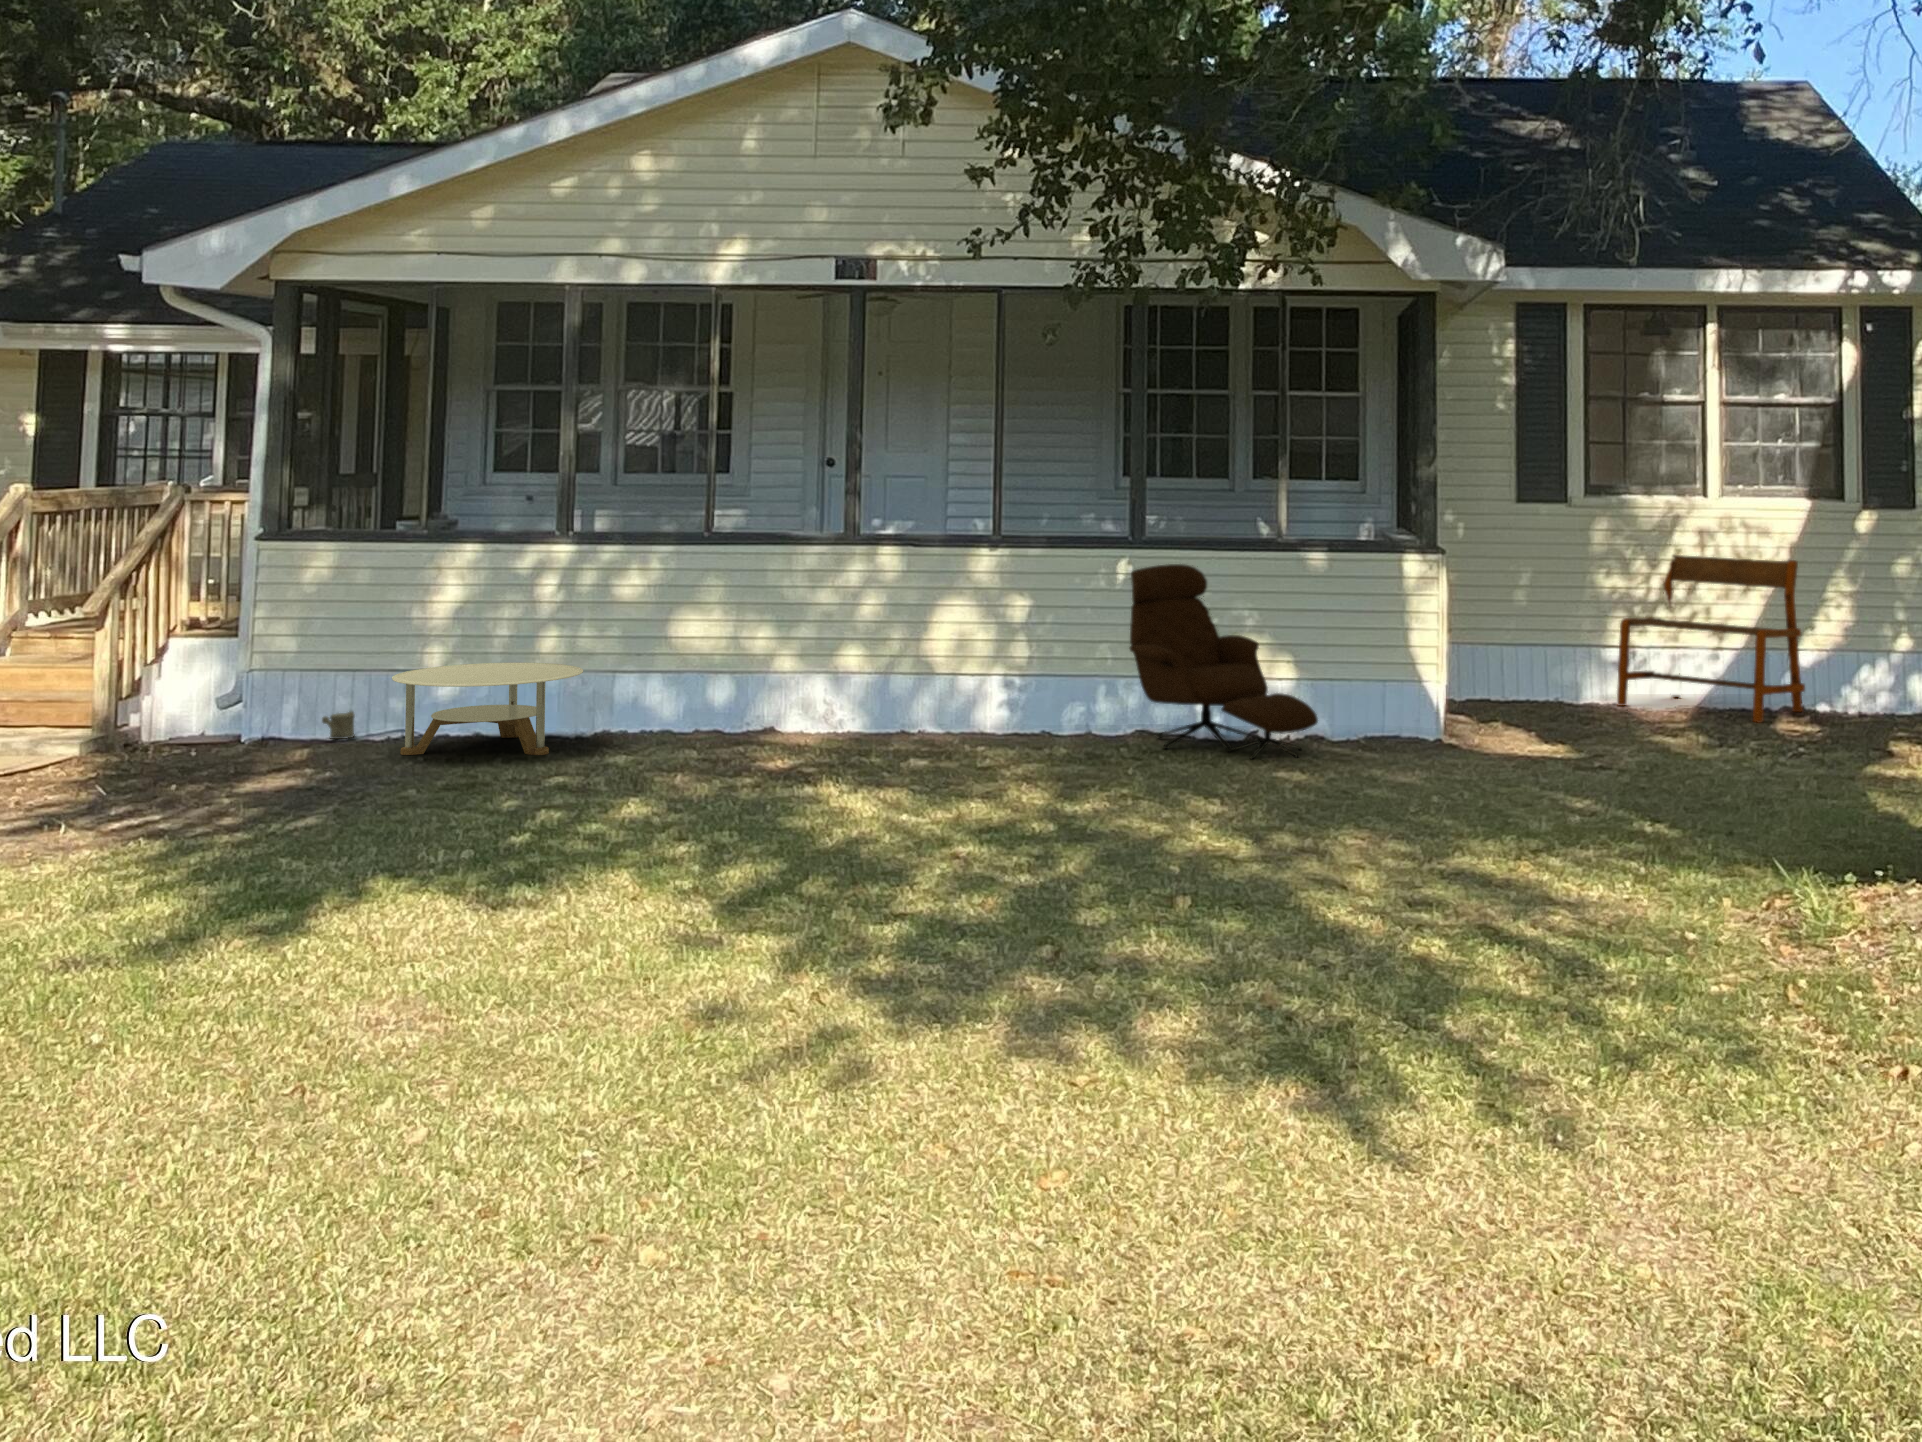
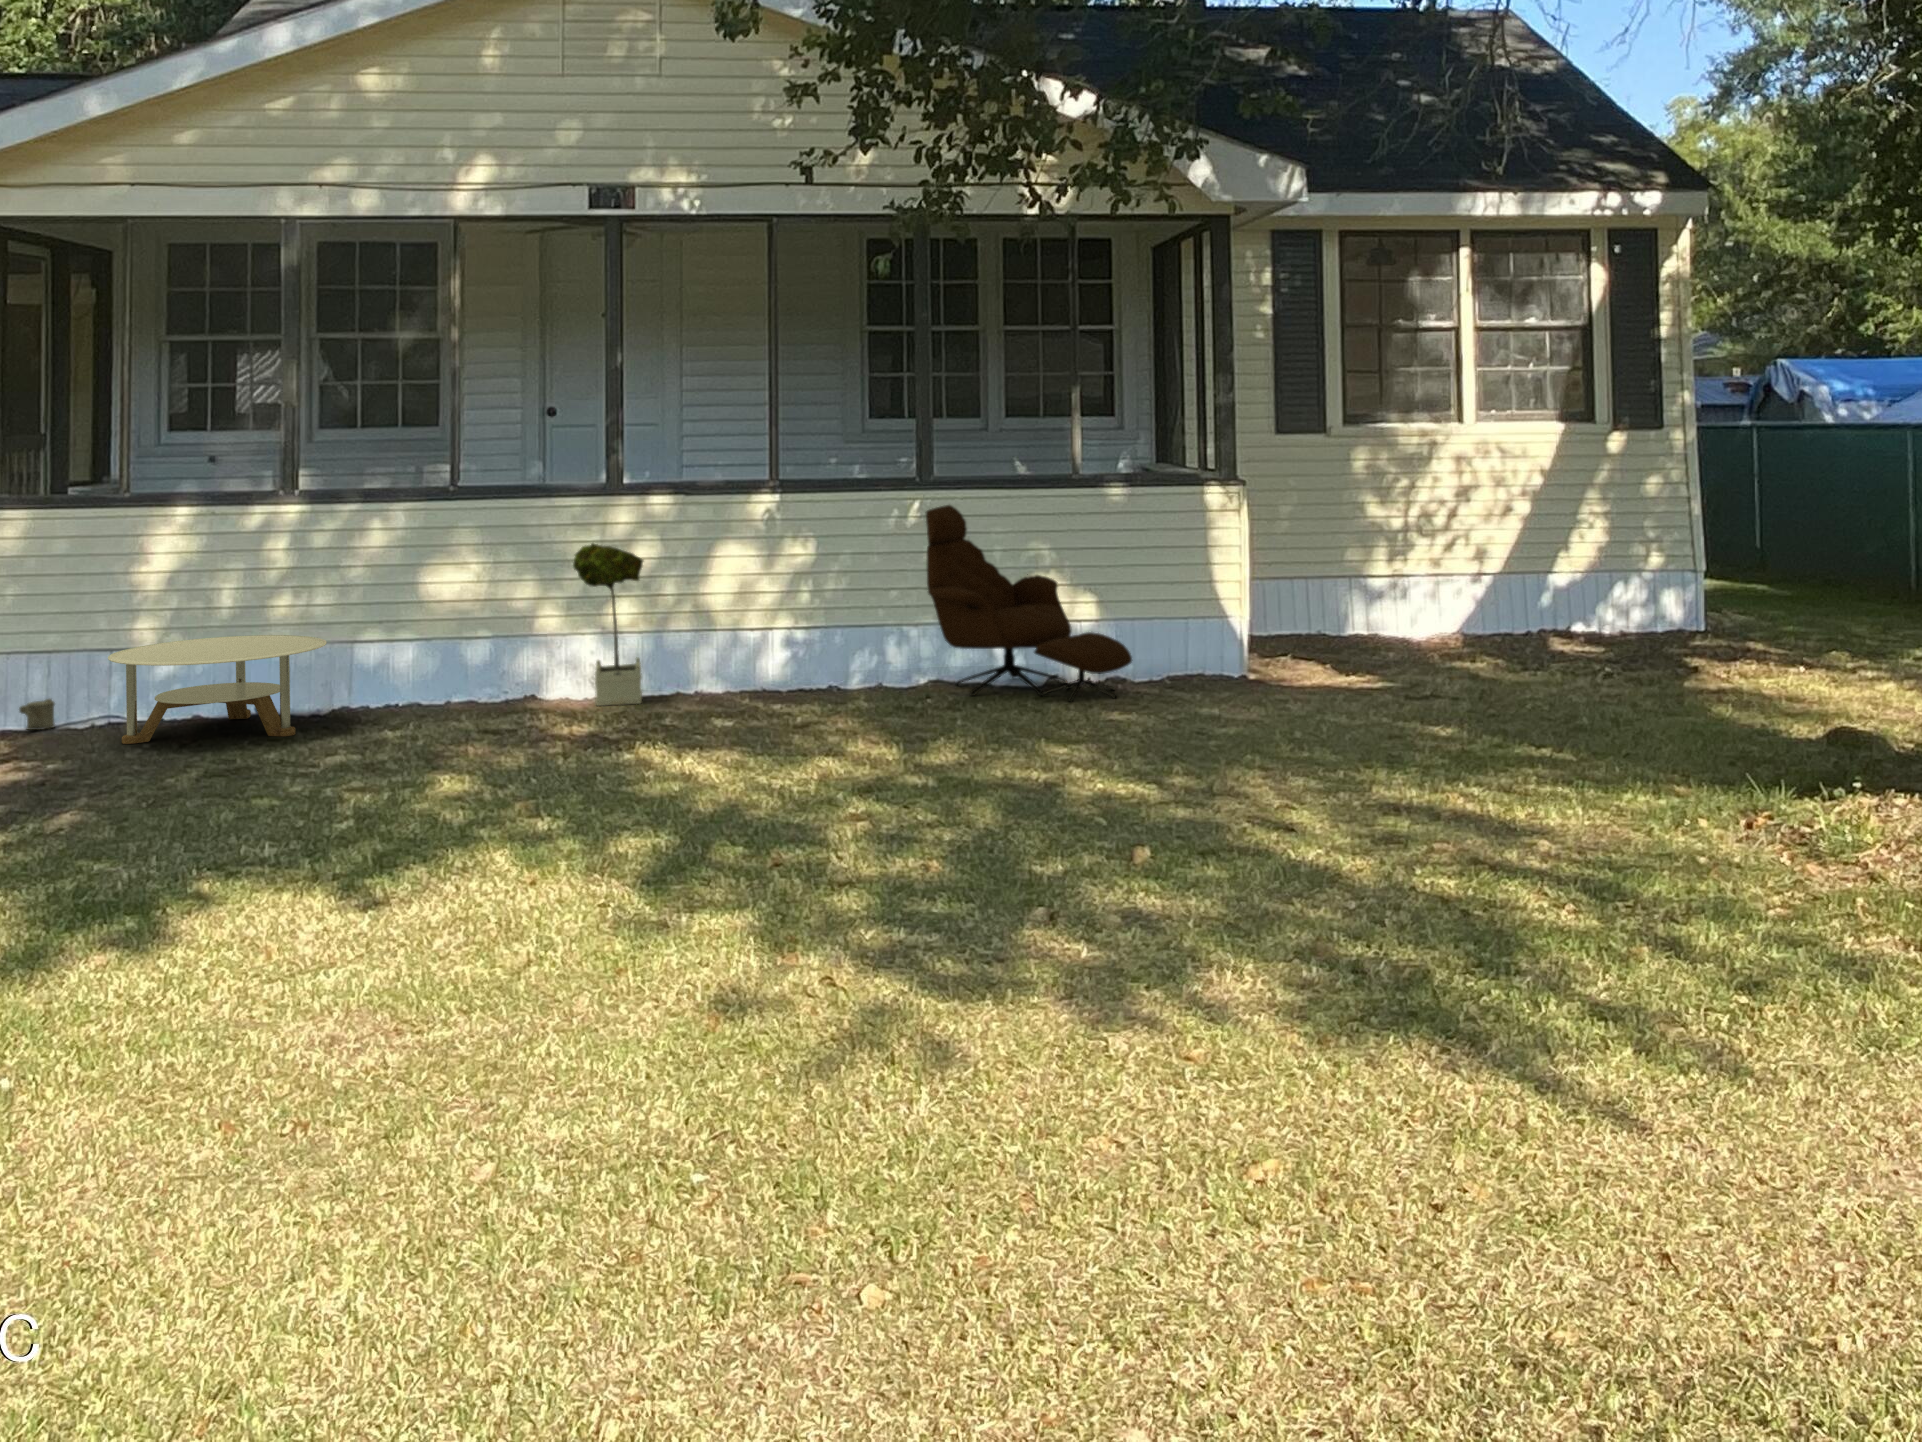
bench: present [1617,555,1805,723] -> none [1392,477,1578,641]
potted tree: none [805,589,870,741] -> present [573,543,643,706]

